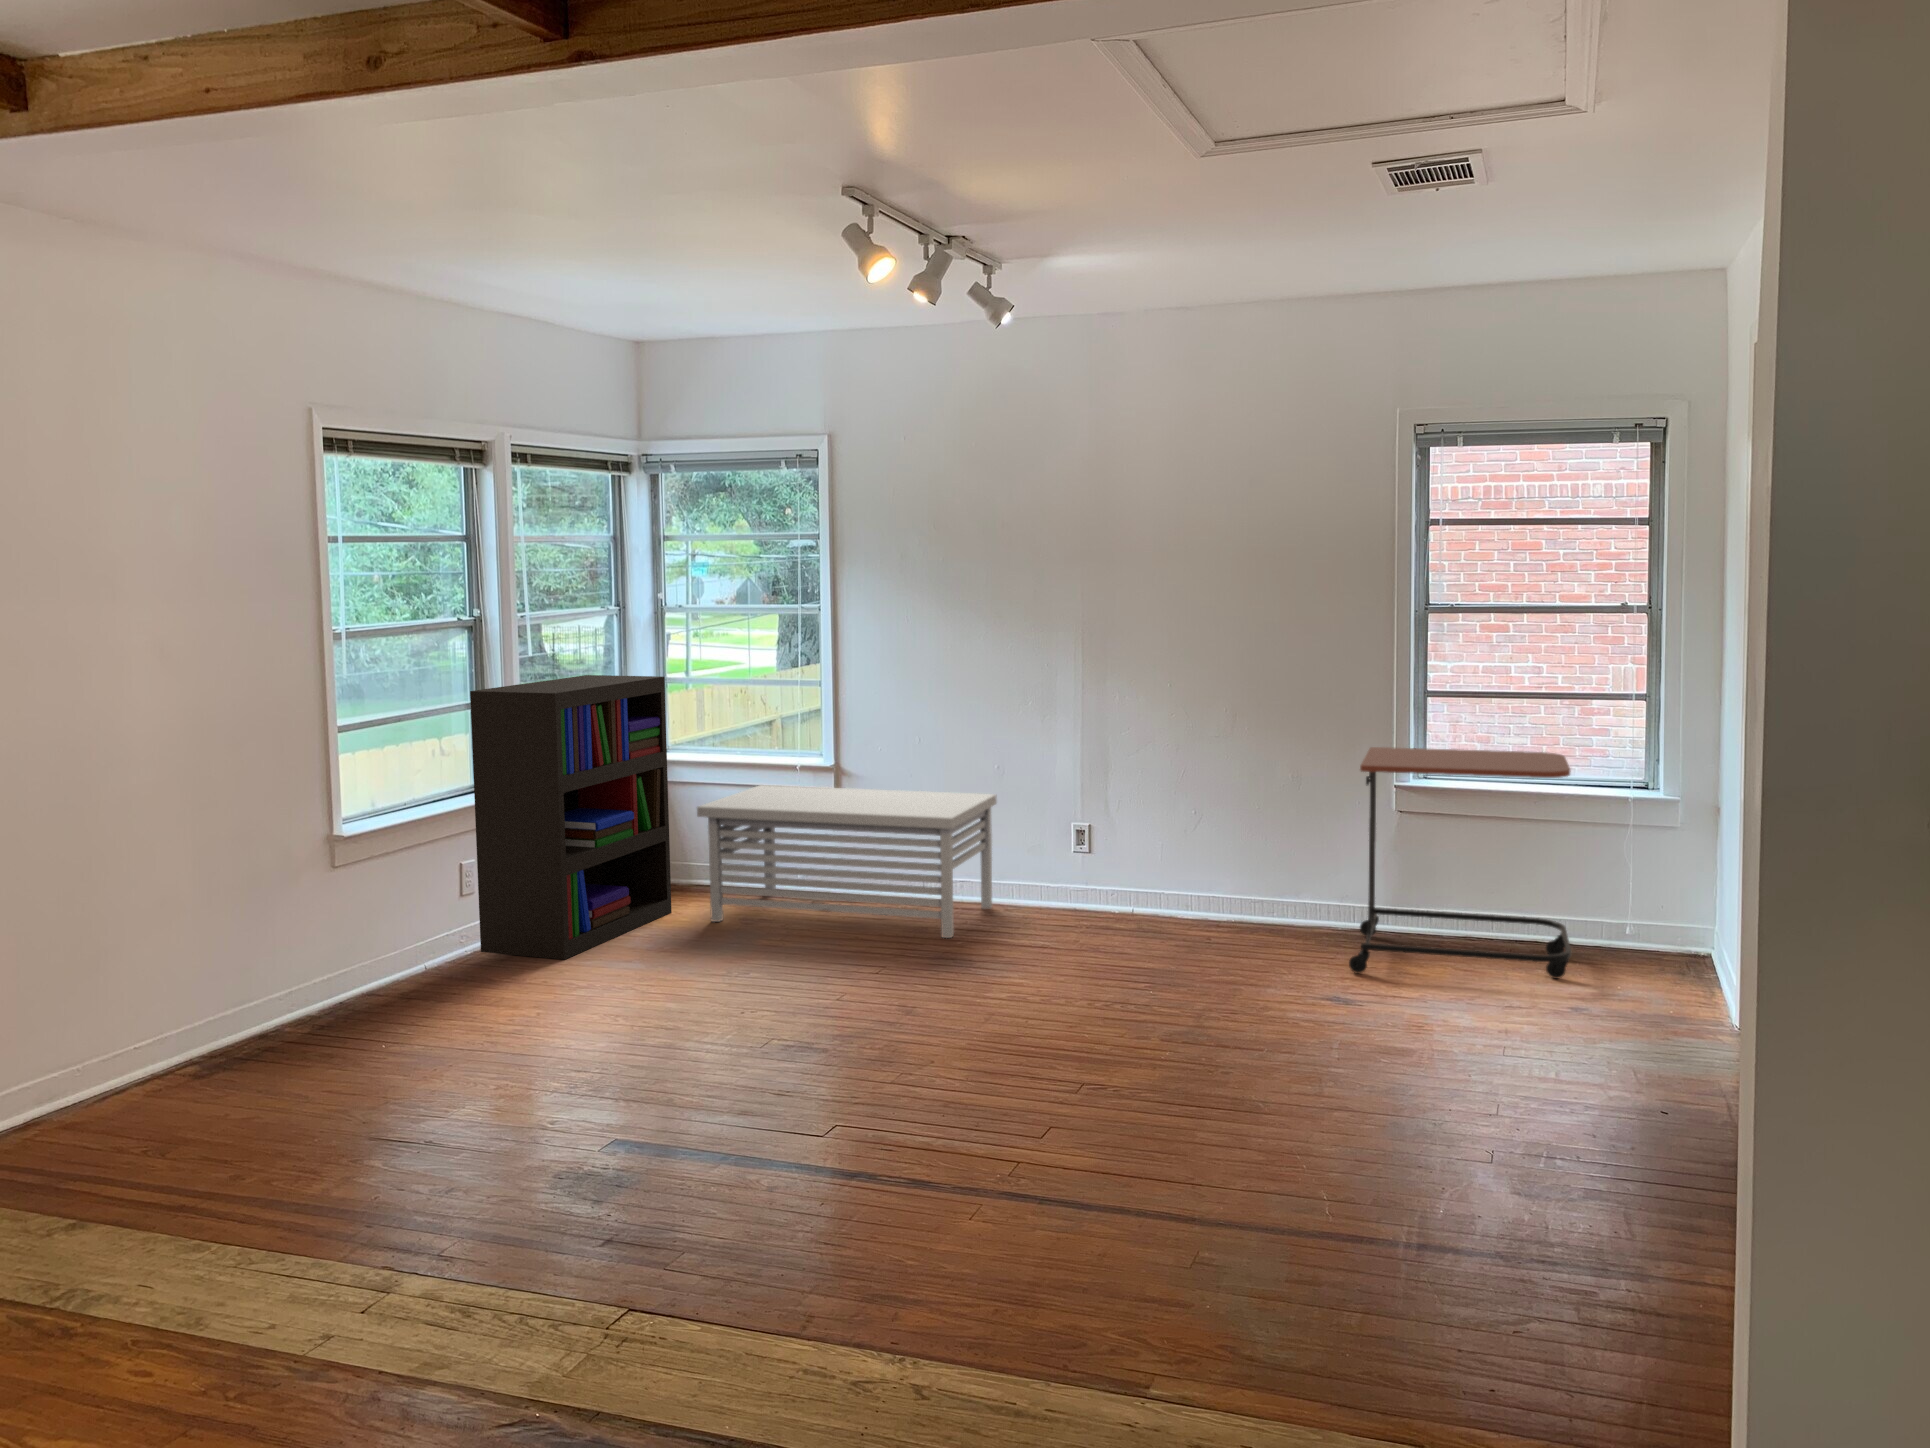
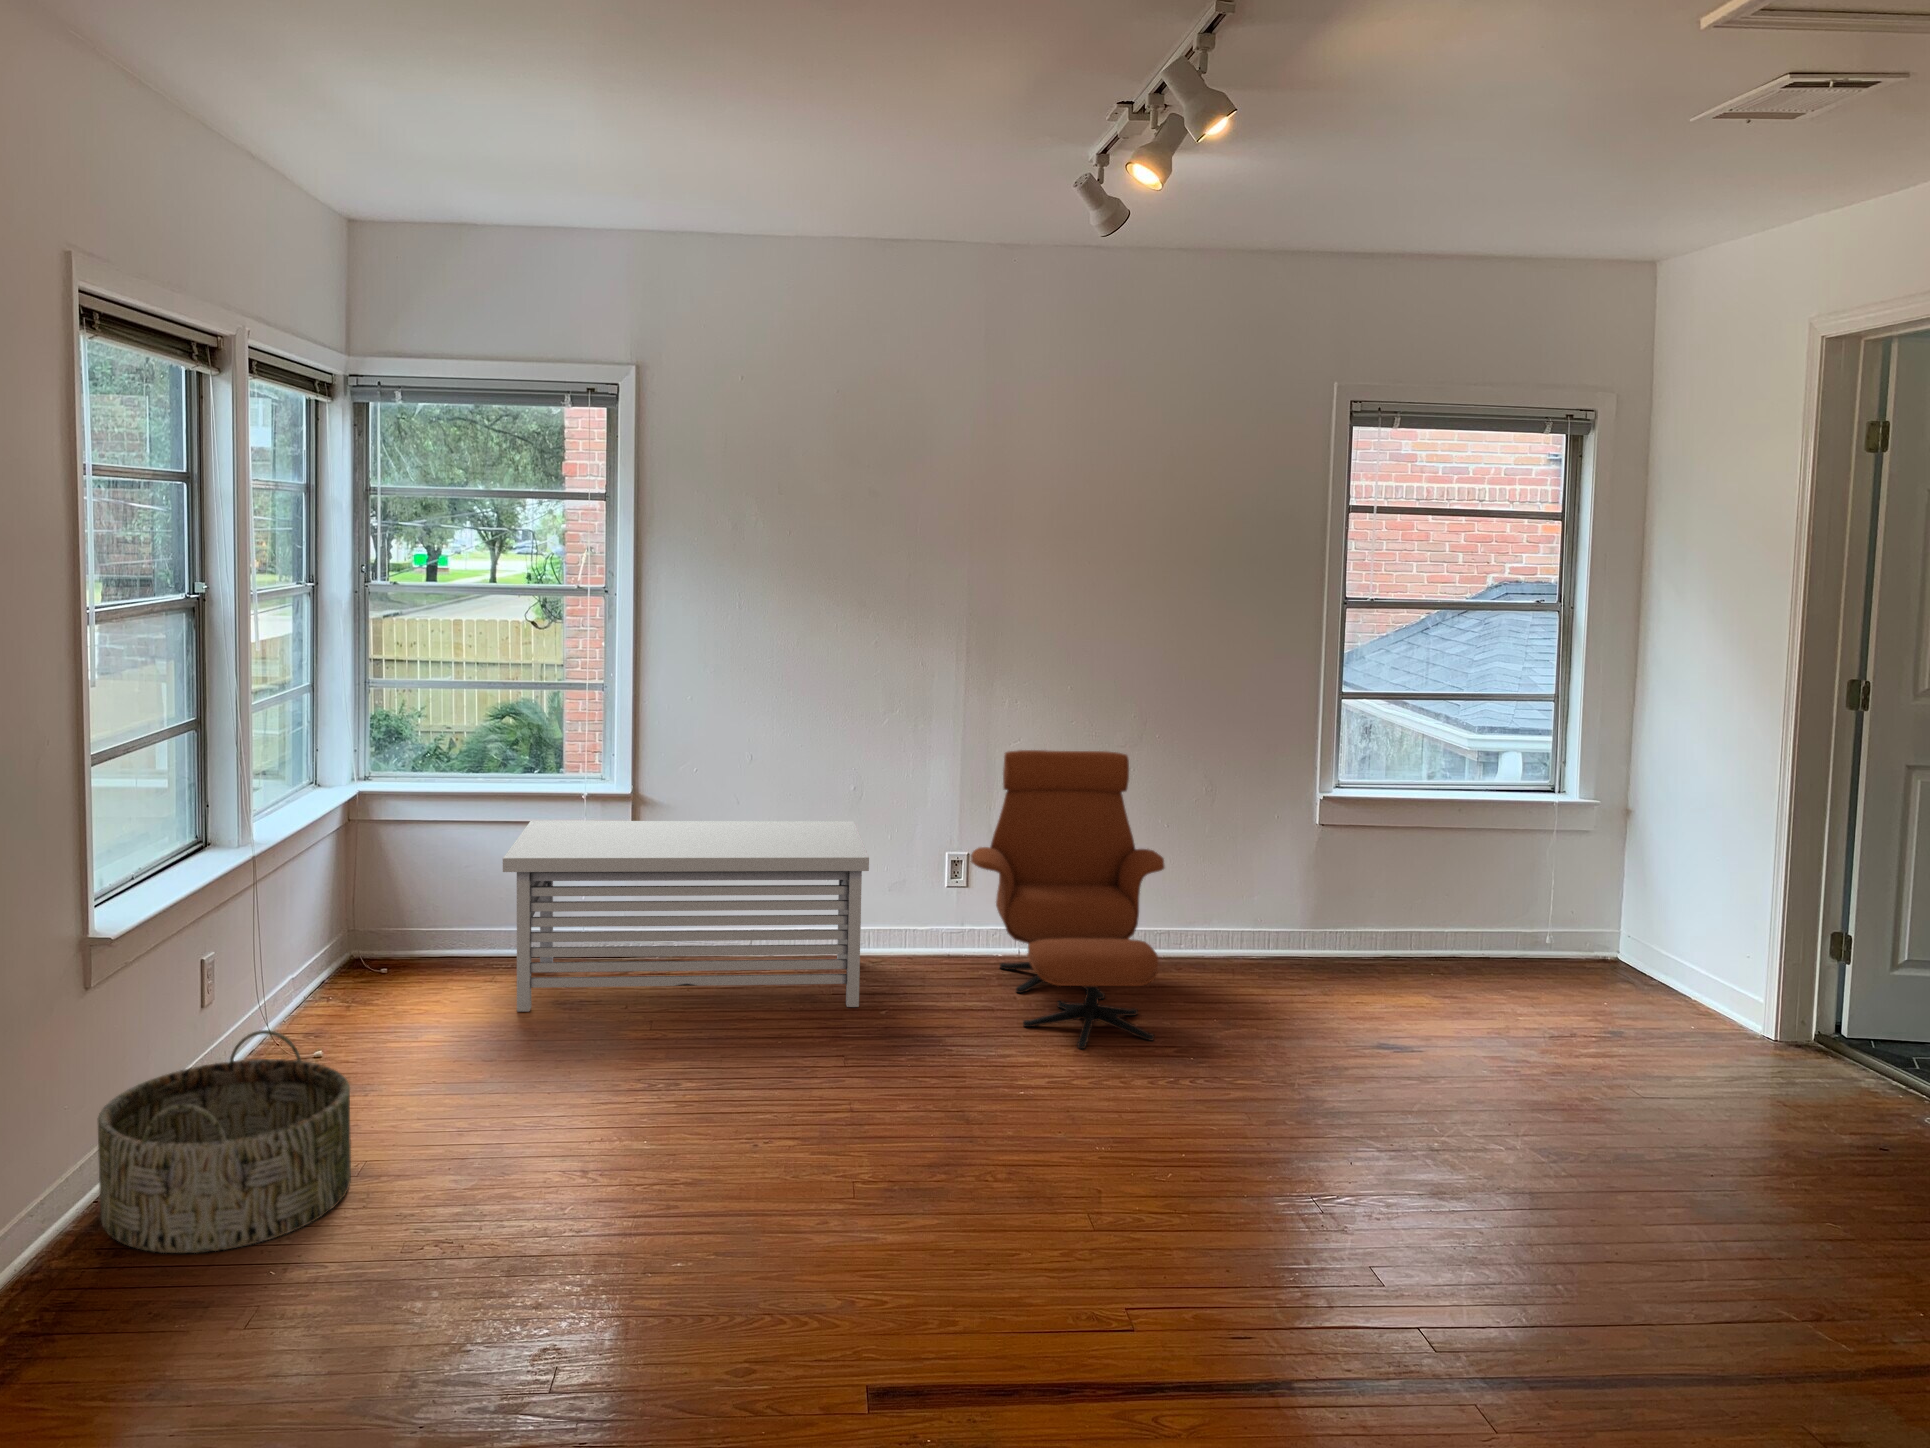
bookshelf: present [470,675,672,960] -> none [215,679,442,1097]
lounge chair: none [1054,738,1226,979] -> present [971,750,1164,1049]
side table: present [1349,747,1571,979] -> none [1281,754,1559,1009]
basket: none [342,900,501,1024] -> present [98,1030,351,1253]

